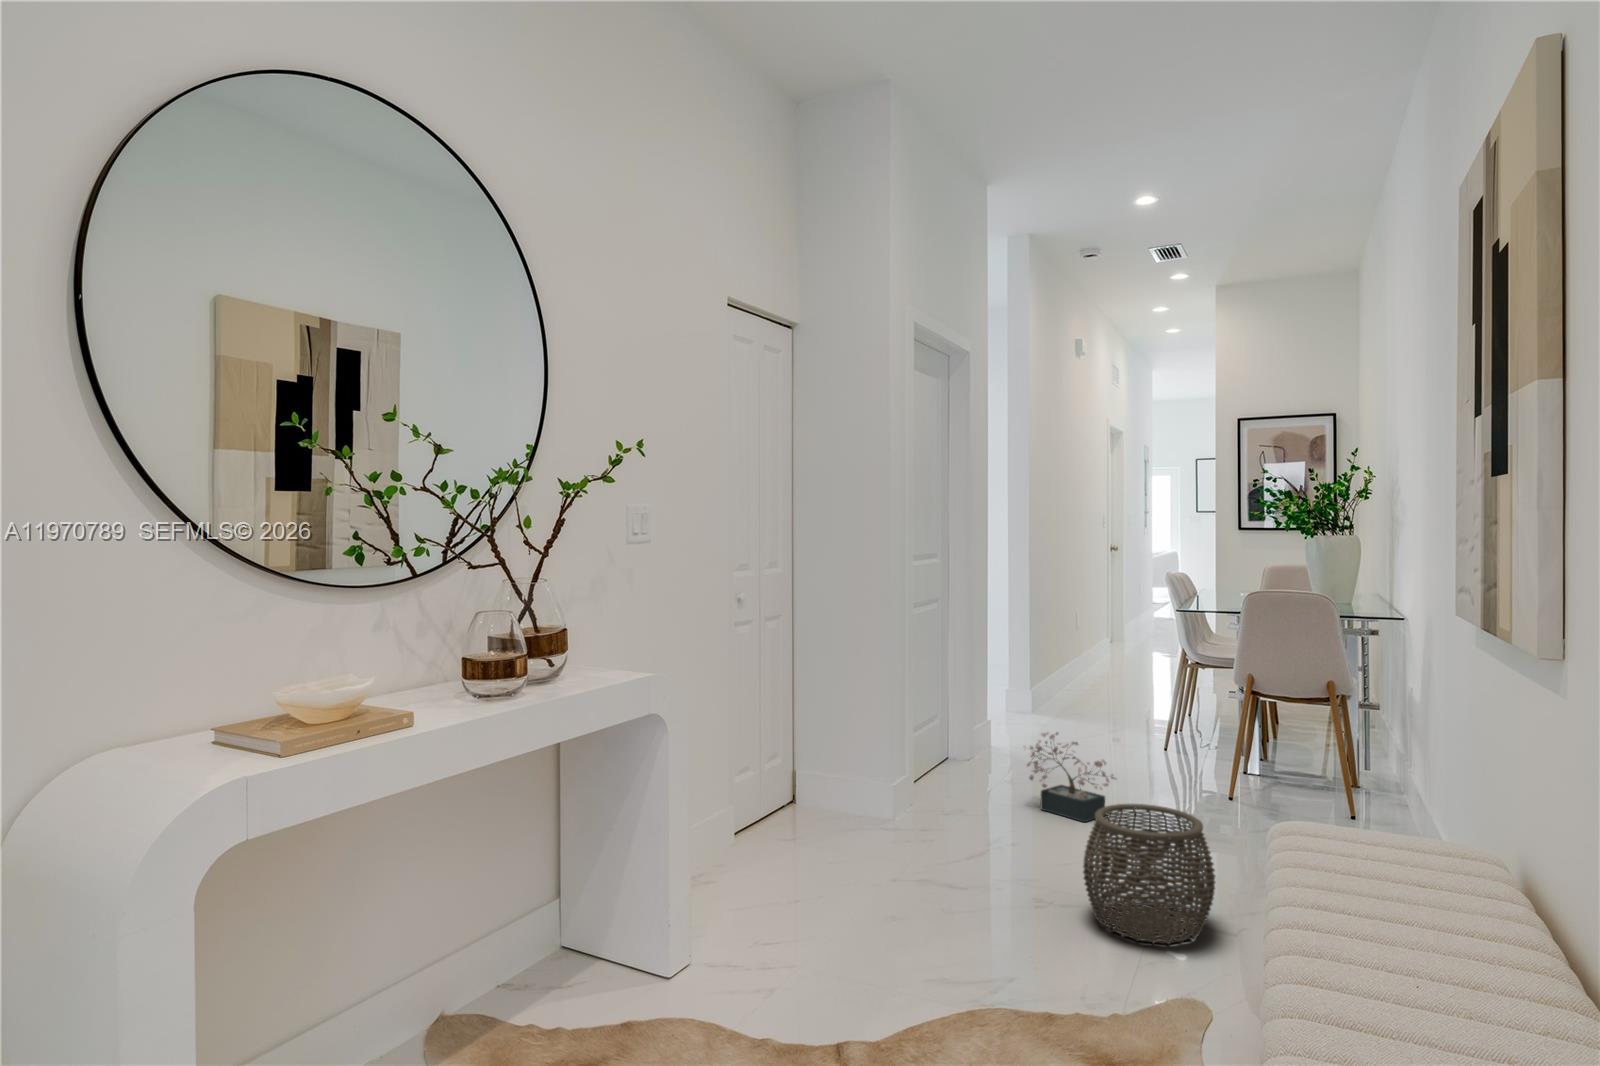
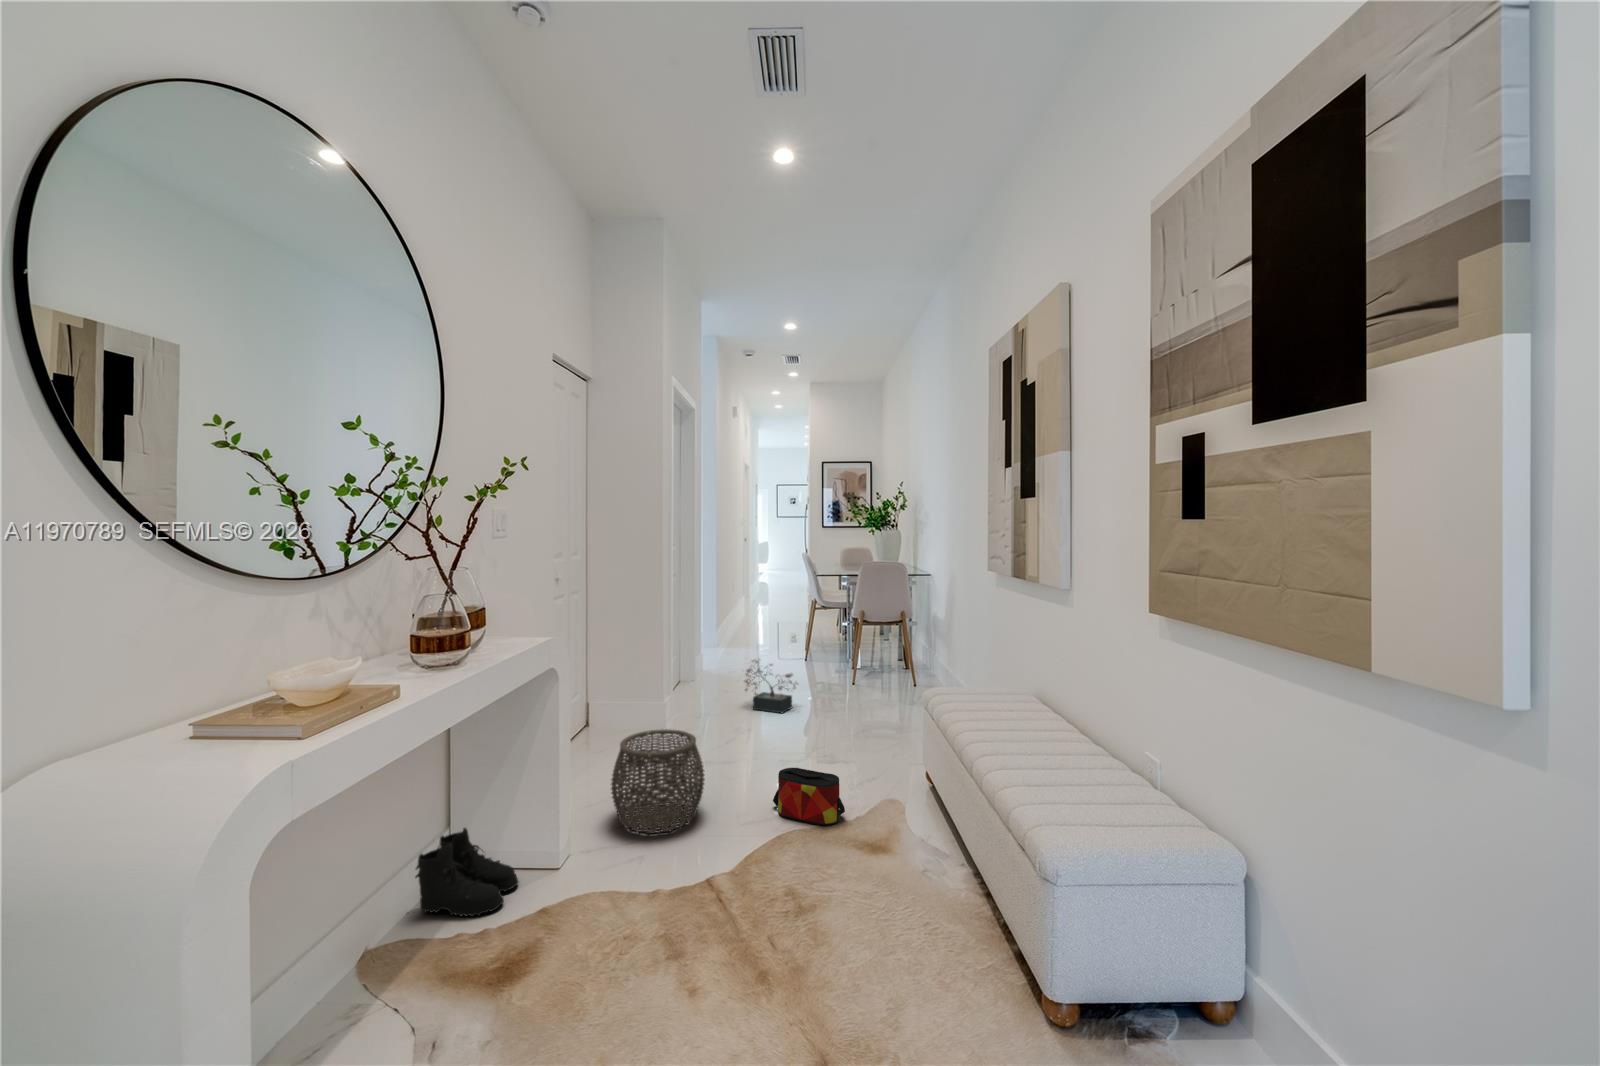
woven basket: present [1083,804,1215,944] -> present [611,729,705,834]
boots: none [484,908,604,1024] -> present [415,828,518,917]
bag: none [986,910,1093,1016] -> present [773,768,845,826]

